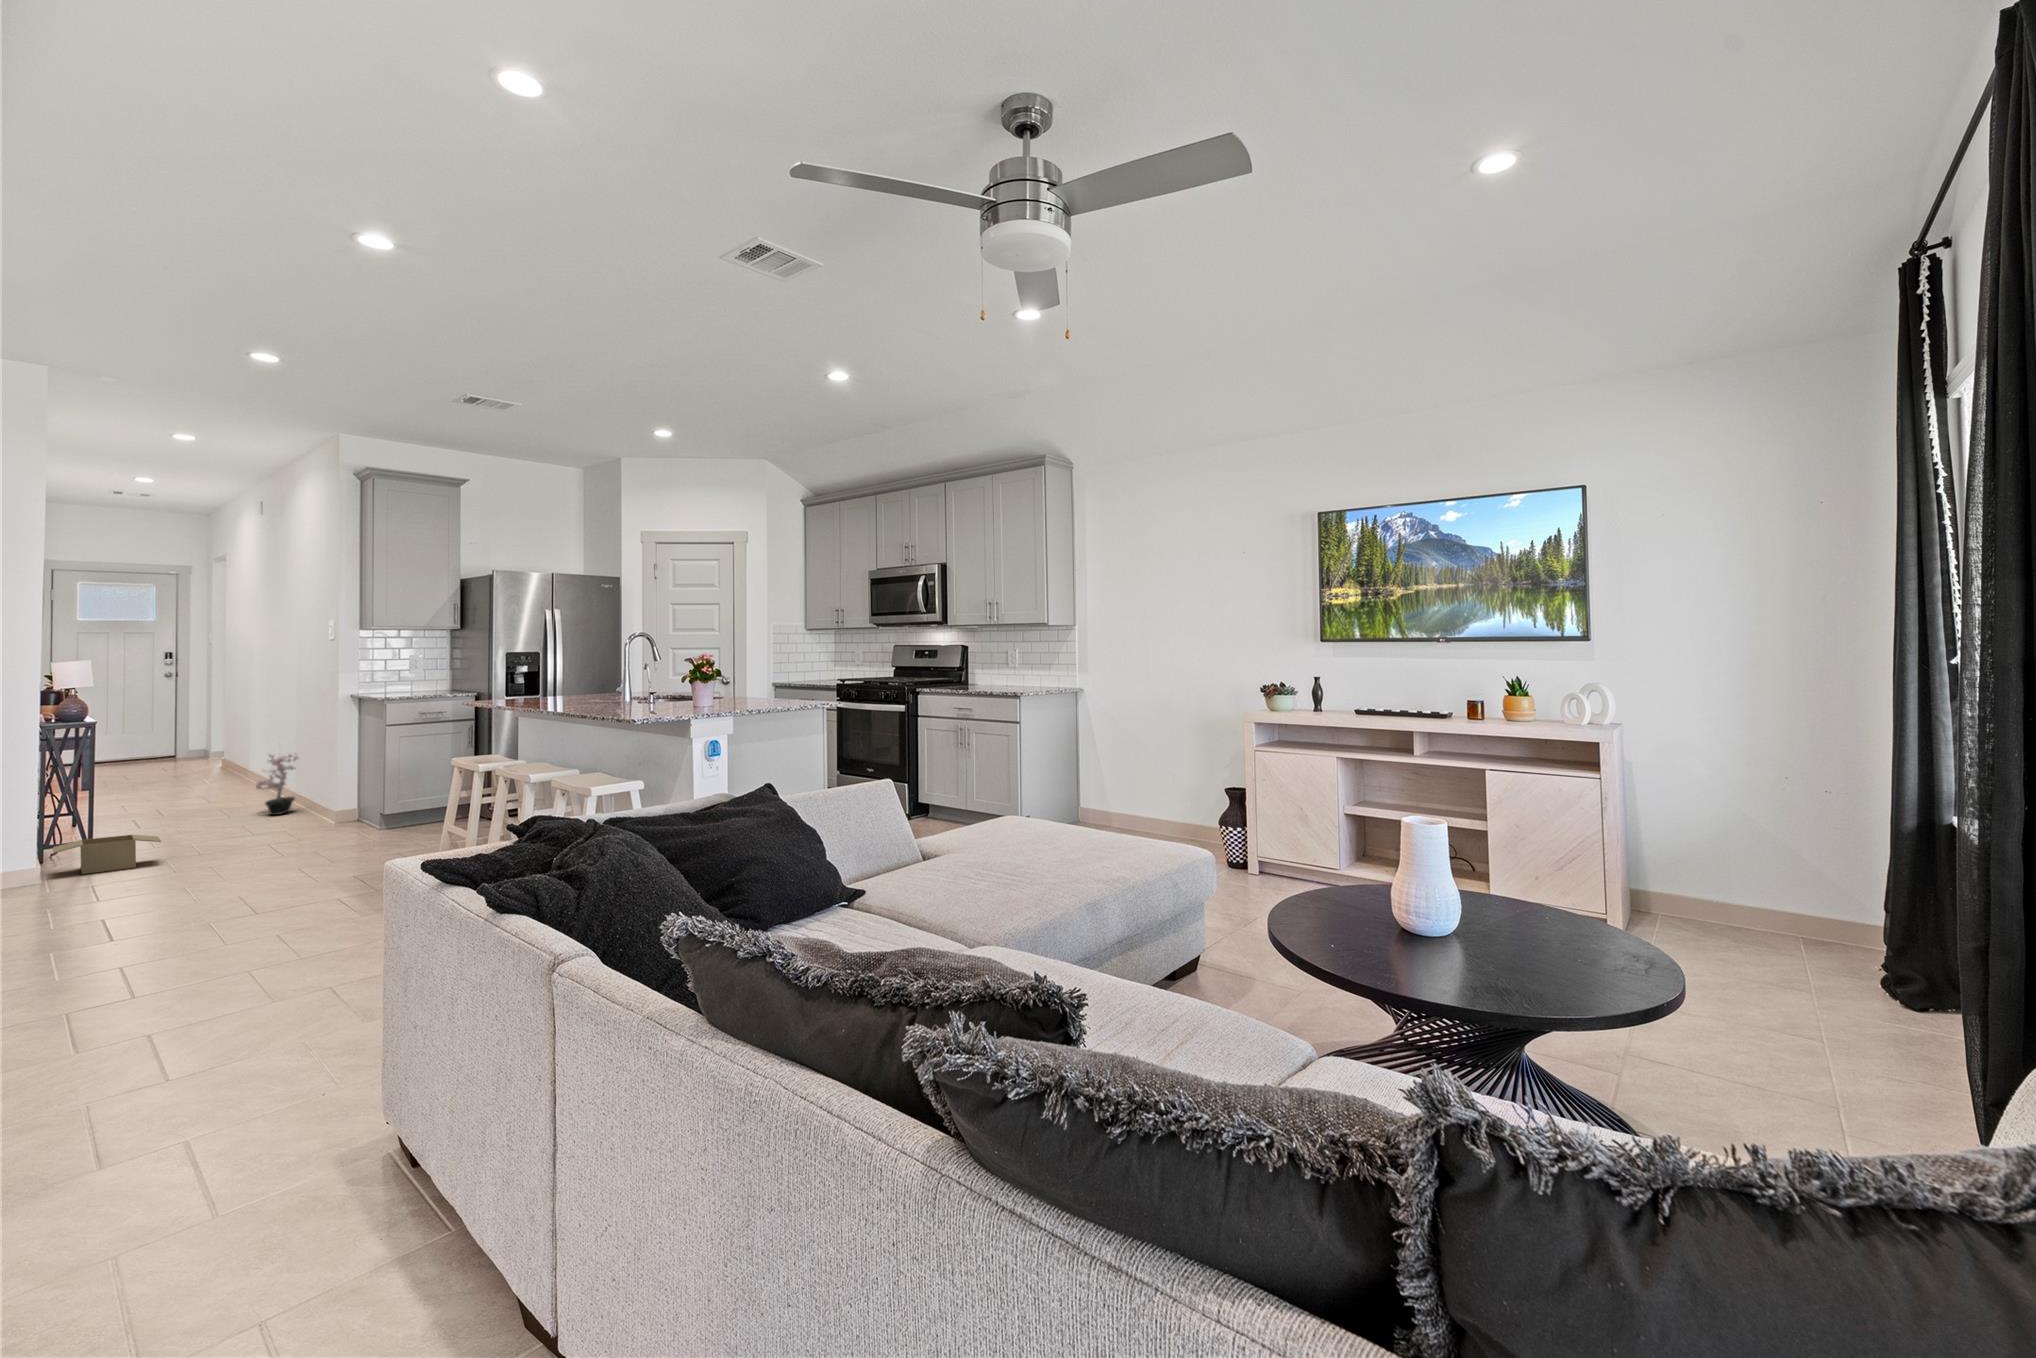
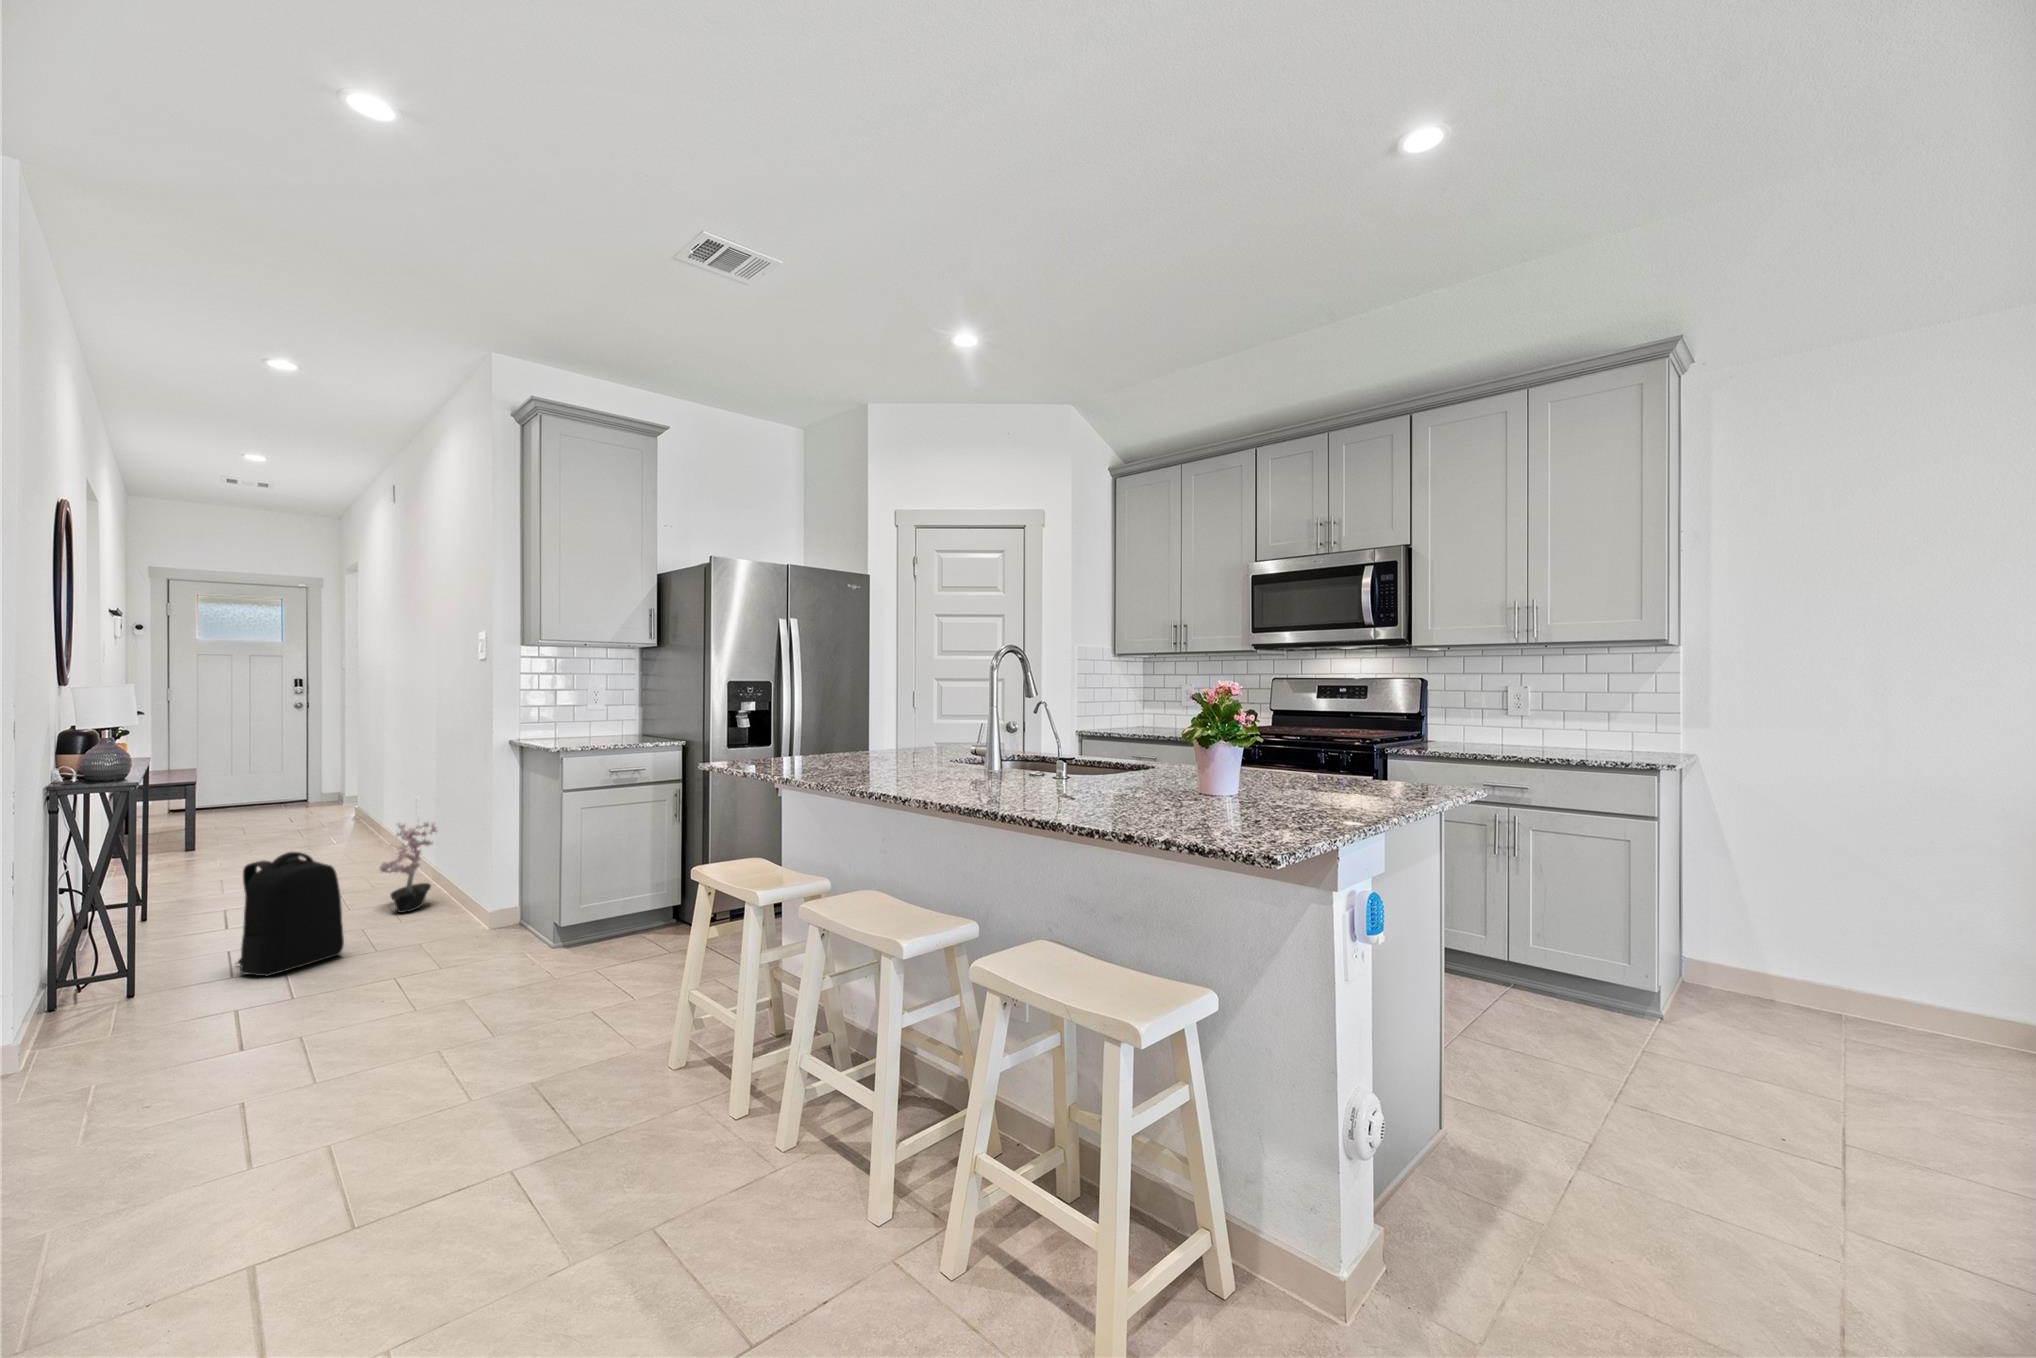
backpack: none [159,765,235,843] -> present [237,852,344,976]
cardboard box: present [53,835,161,874] -> none [35,980,217,1060]

